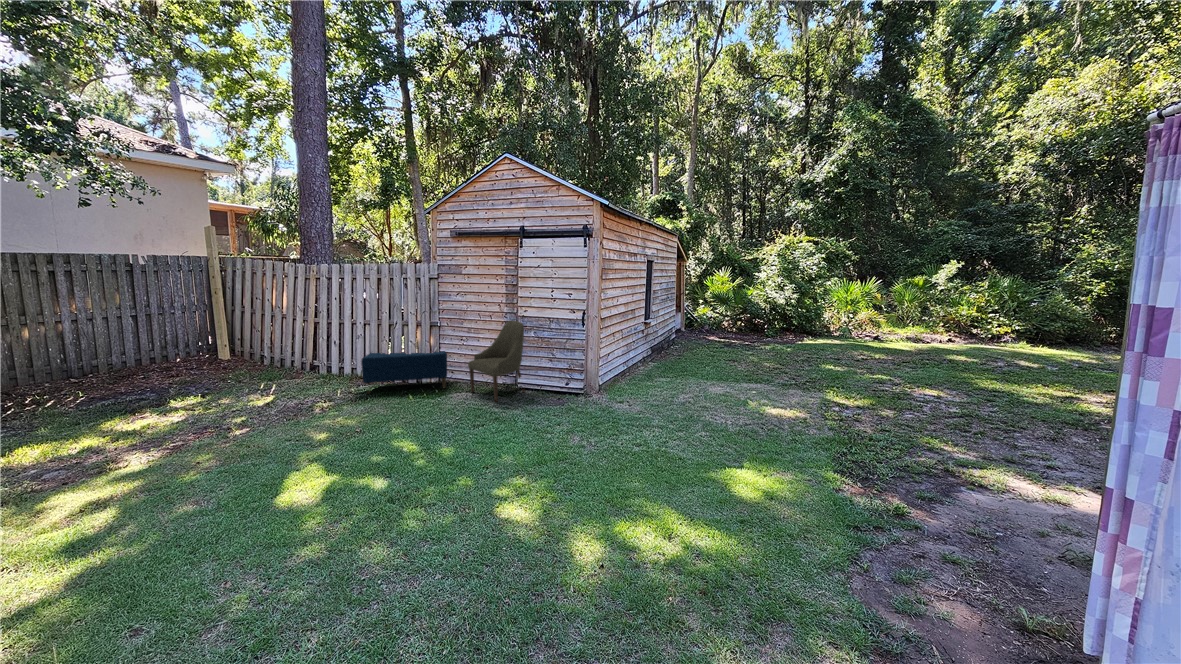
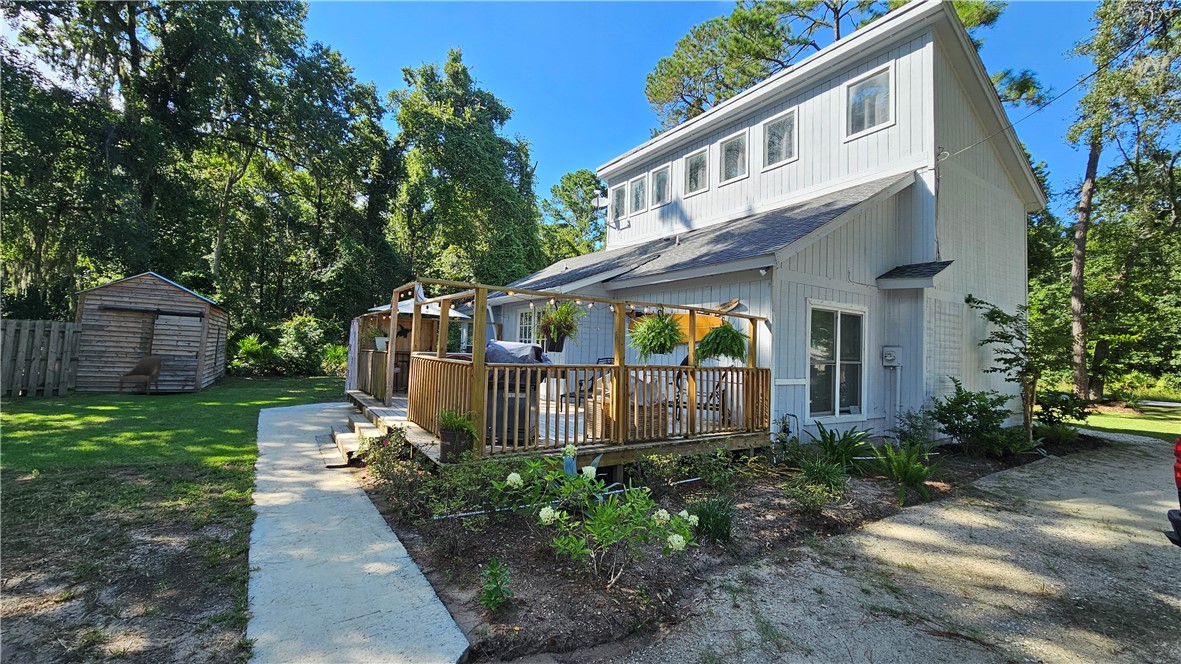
bench: present [361,351,450,394] -> none [25,373,98,397]

